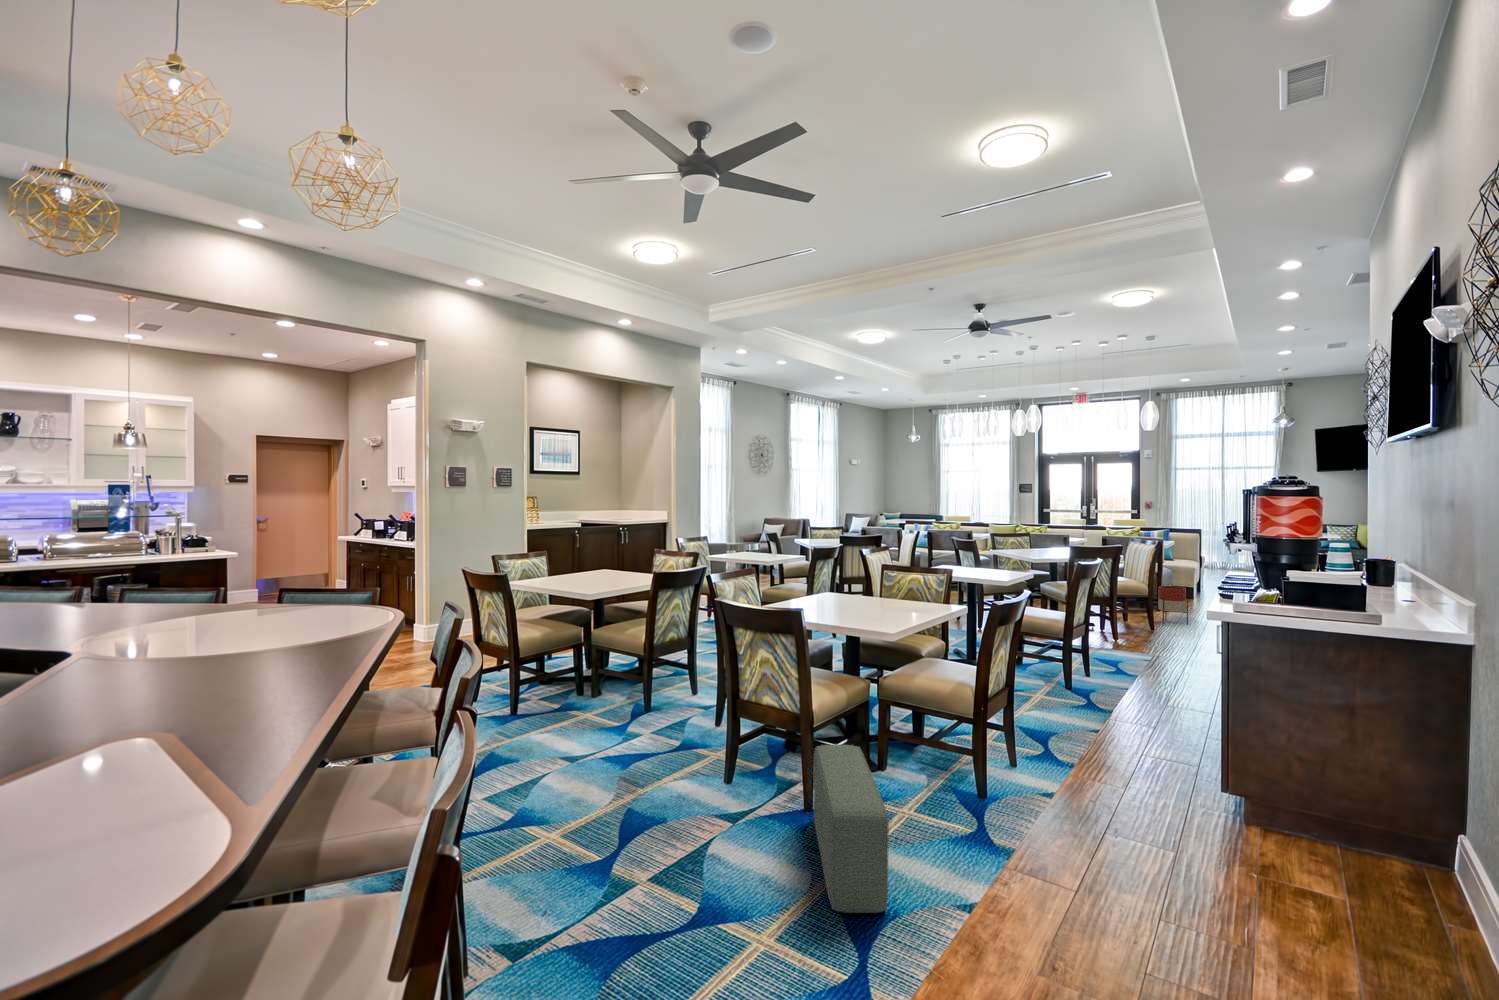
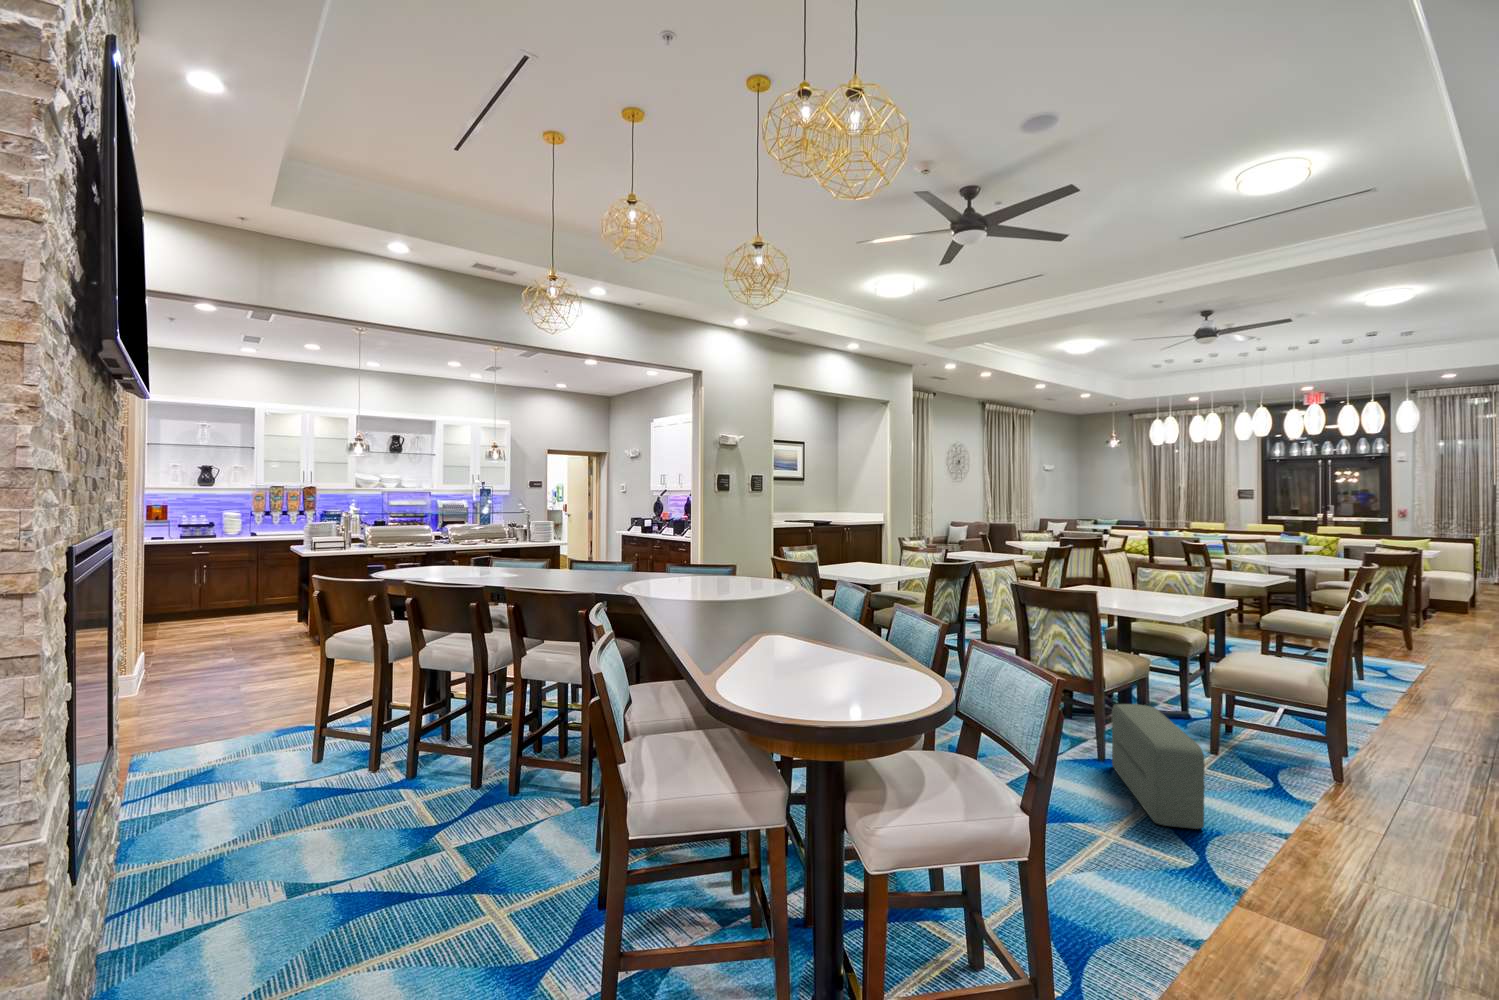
planter: present [1158,586,1188,625] -> none [1425,596,1464,638]

